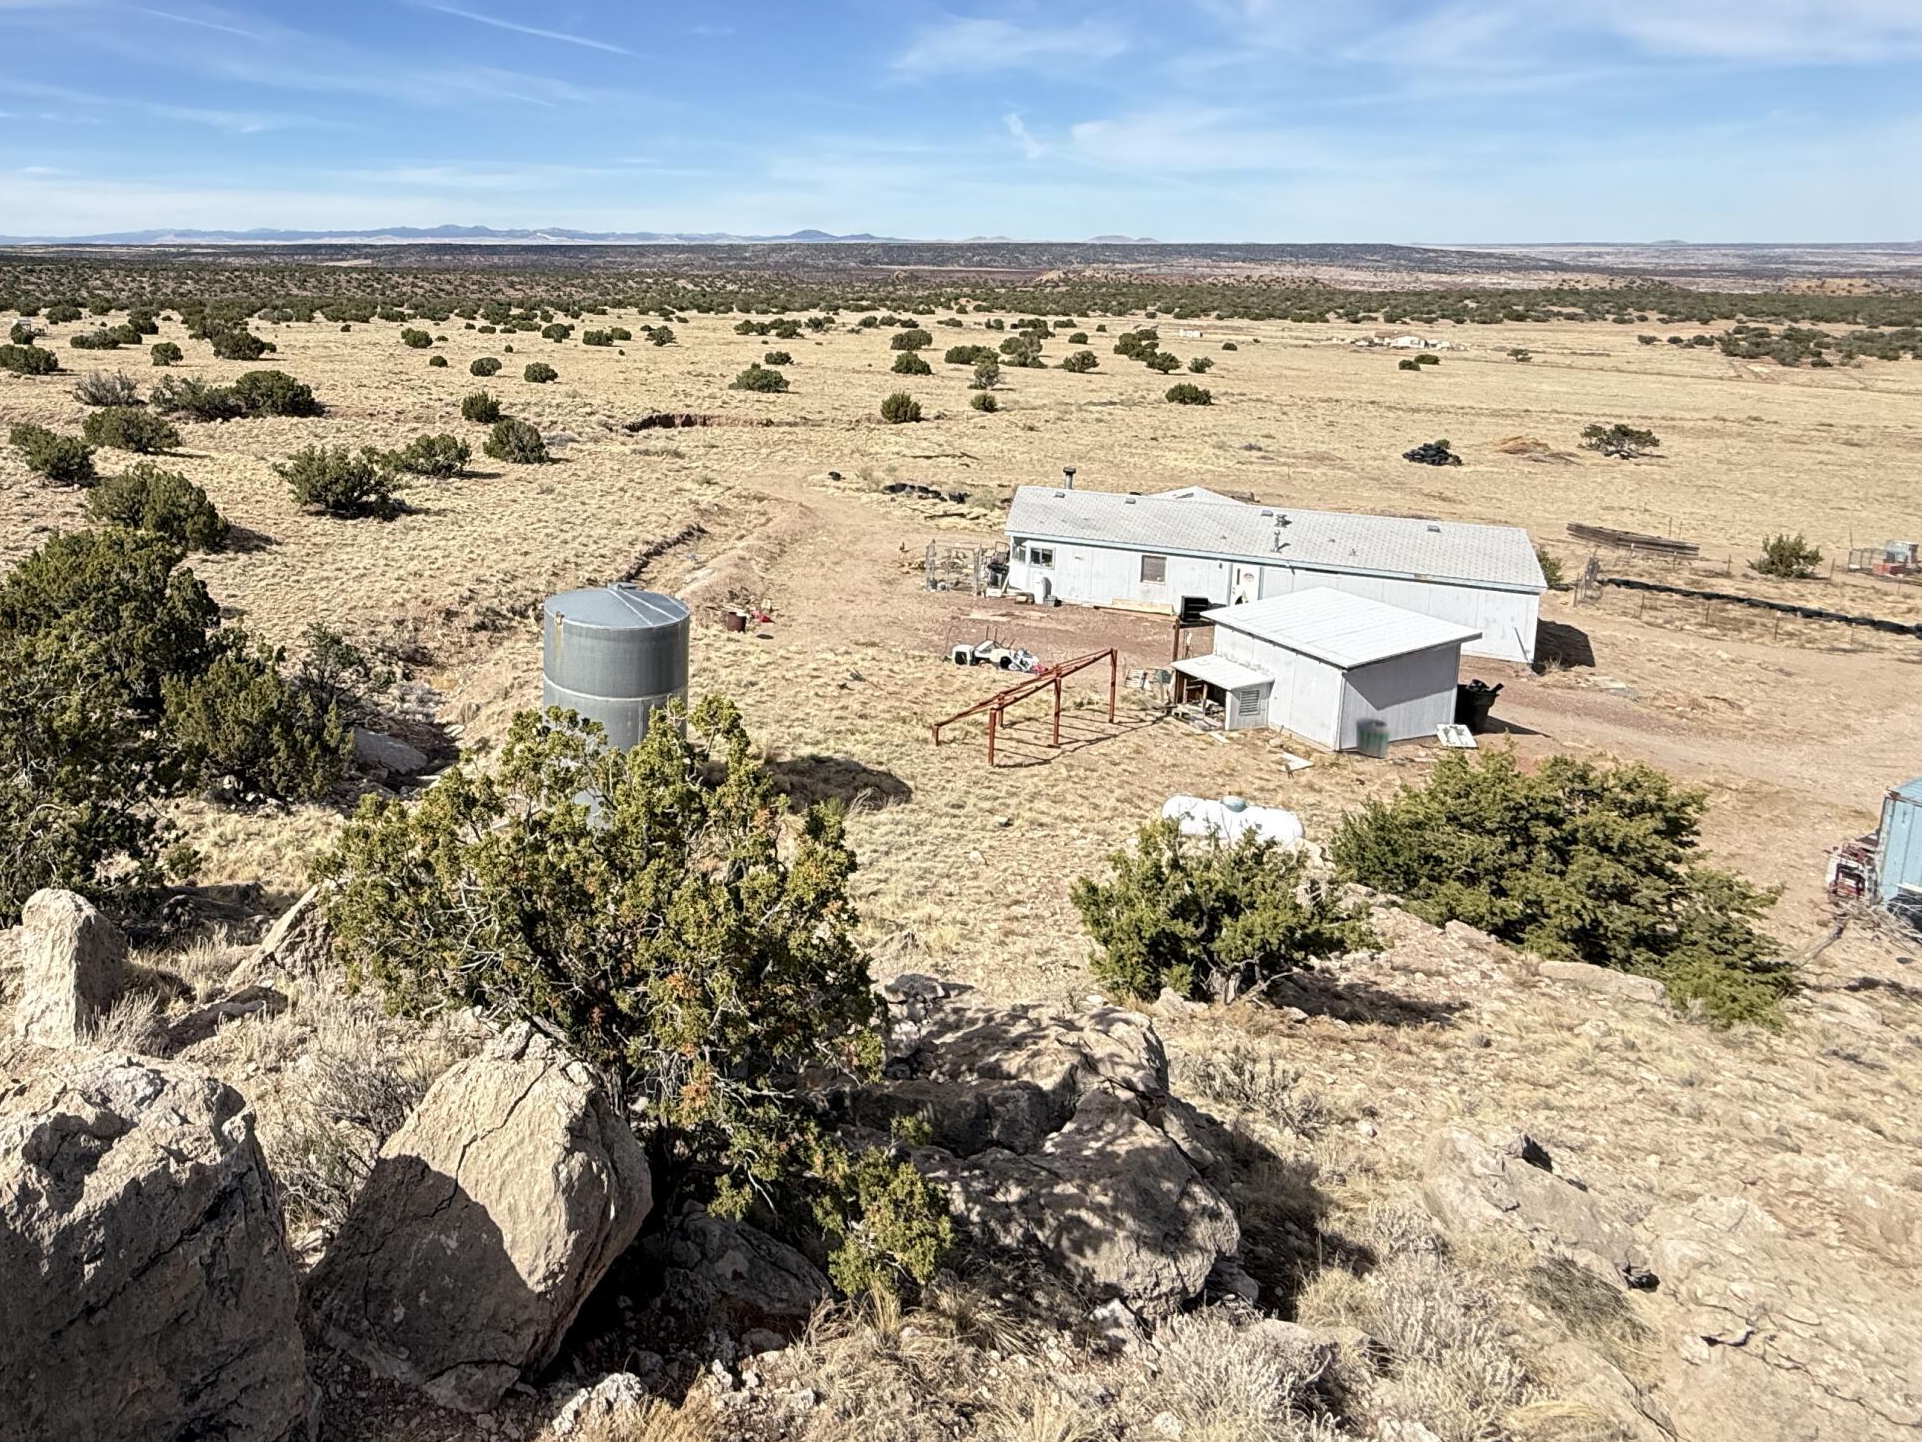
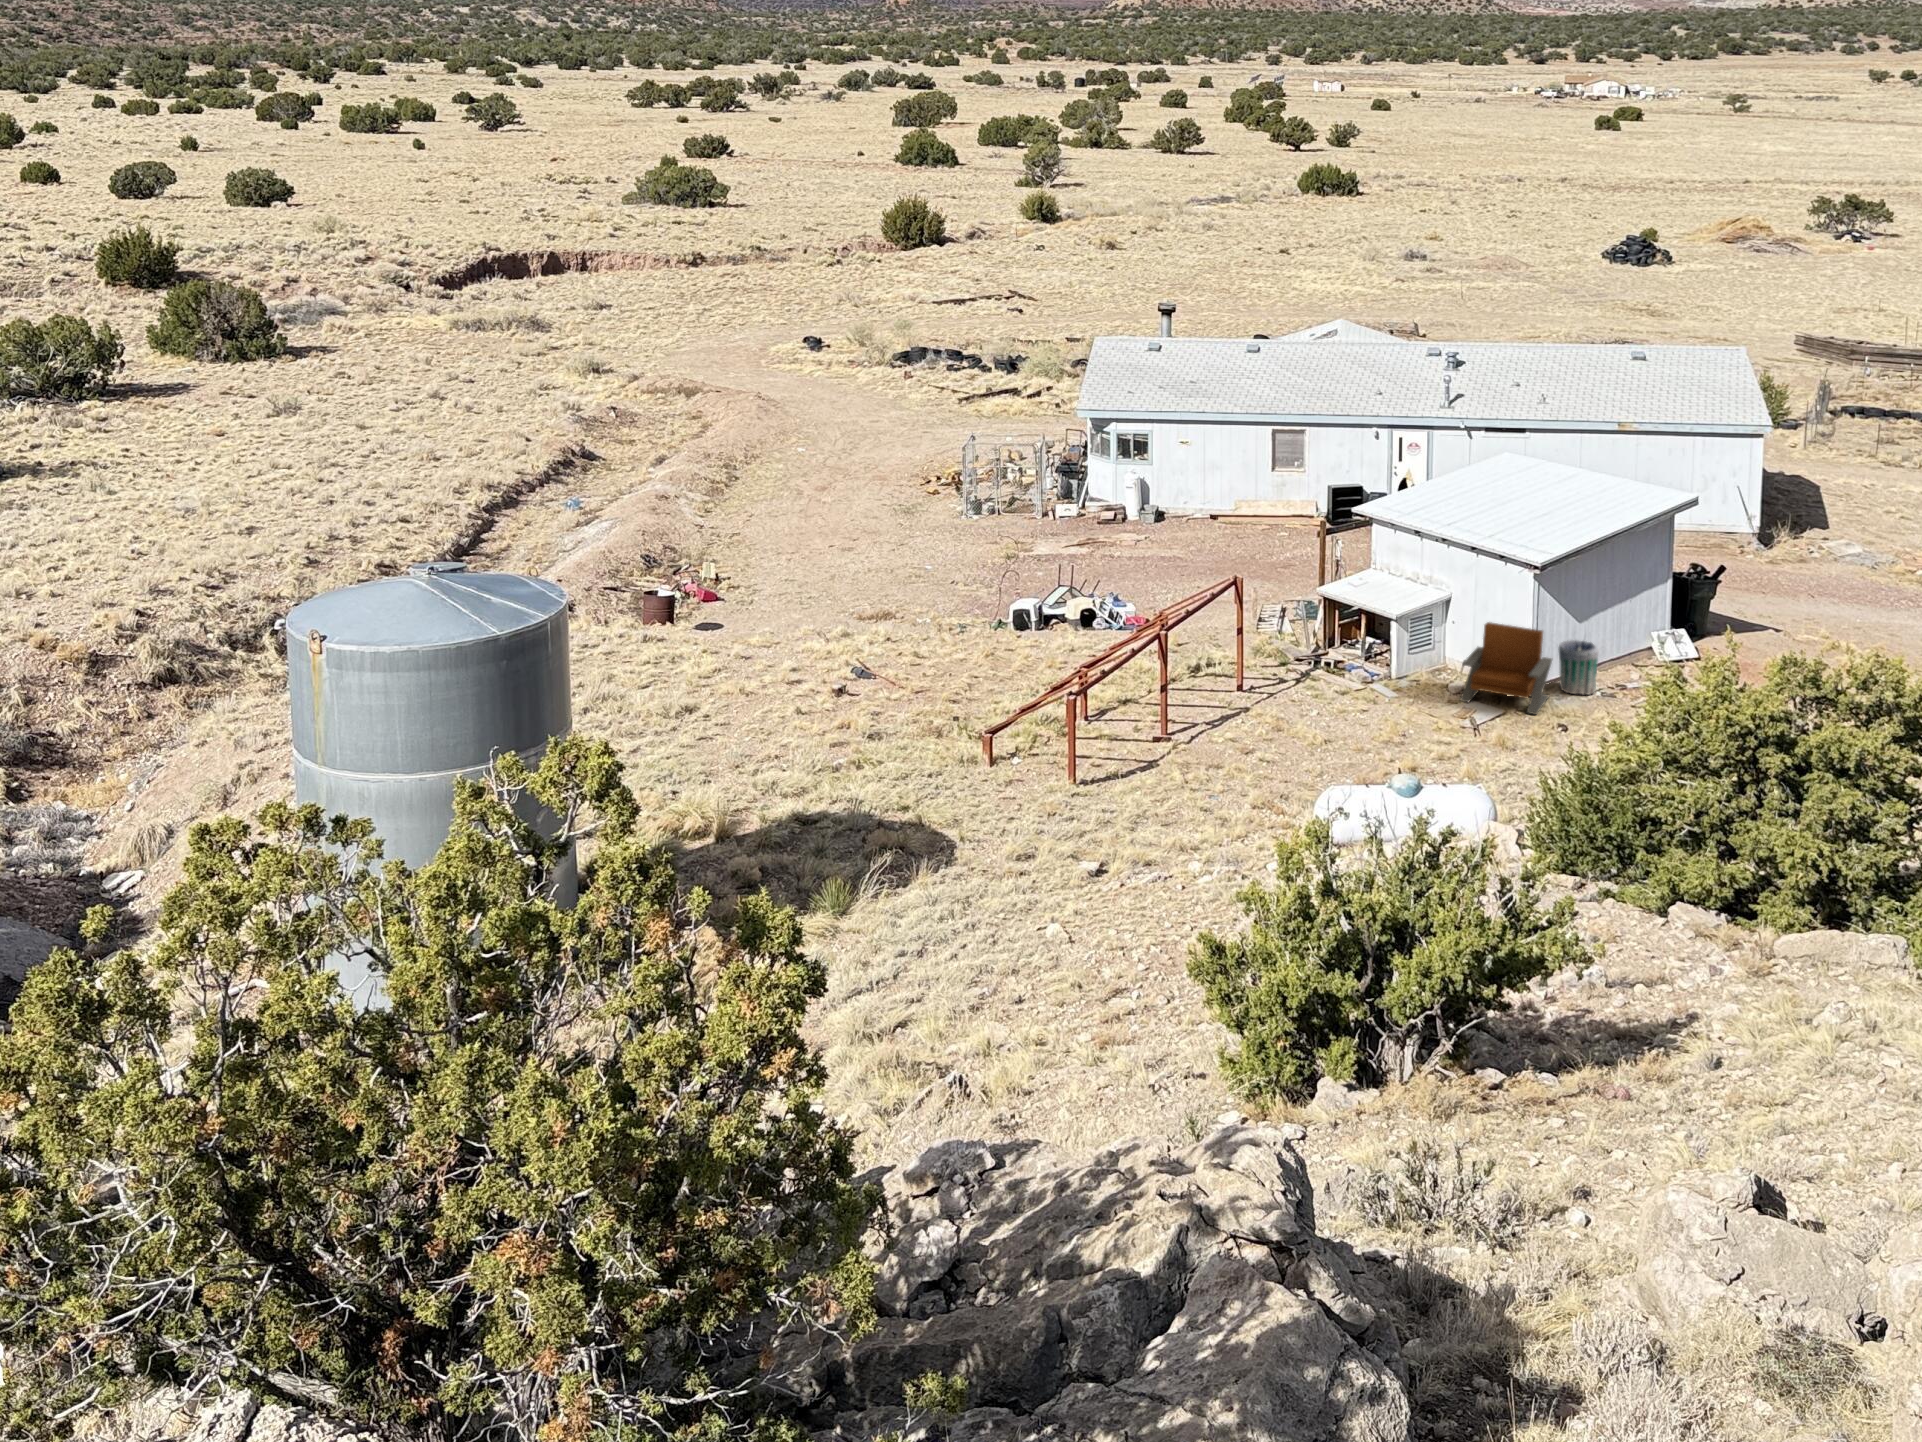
lounge chair: none [1272,696,1350,766] -> present [1460,622,1552,714]

